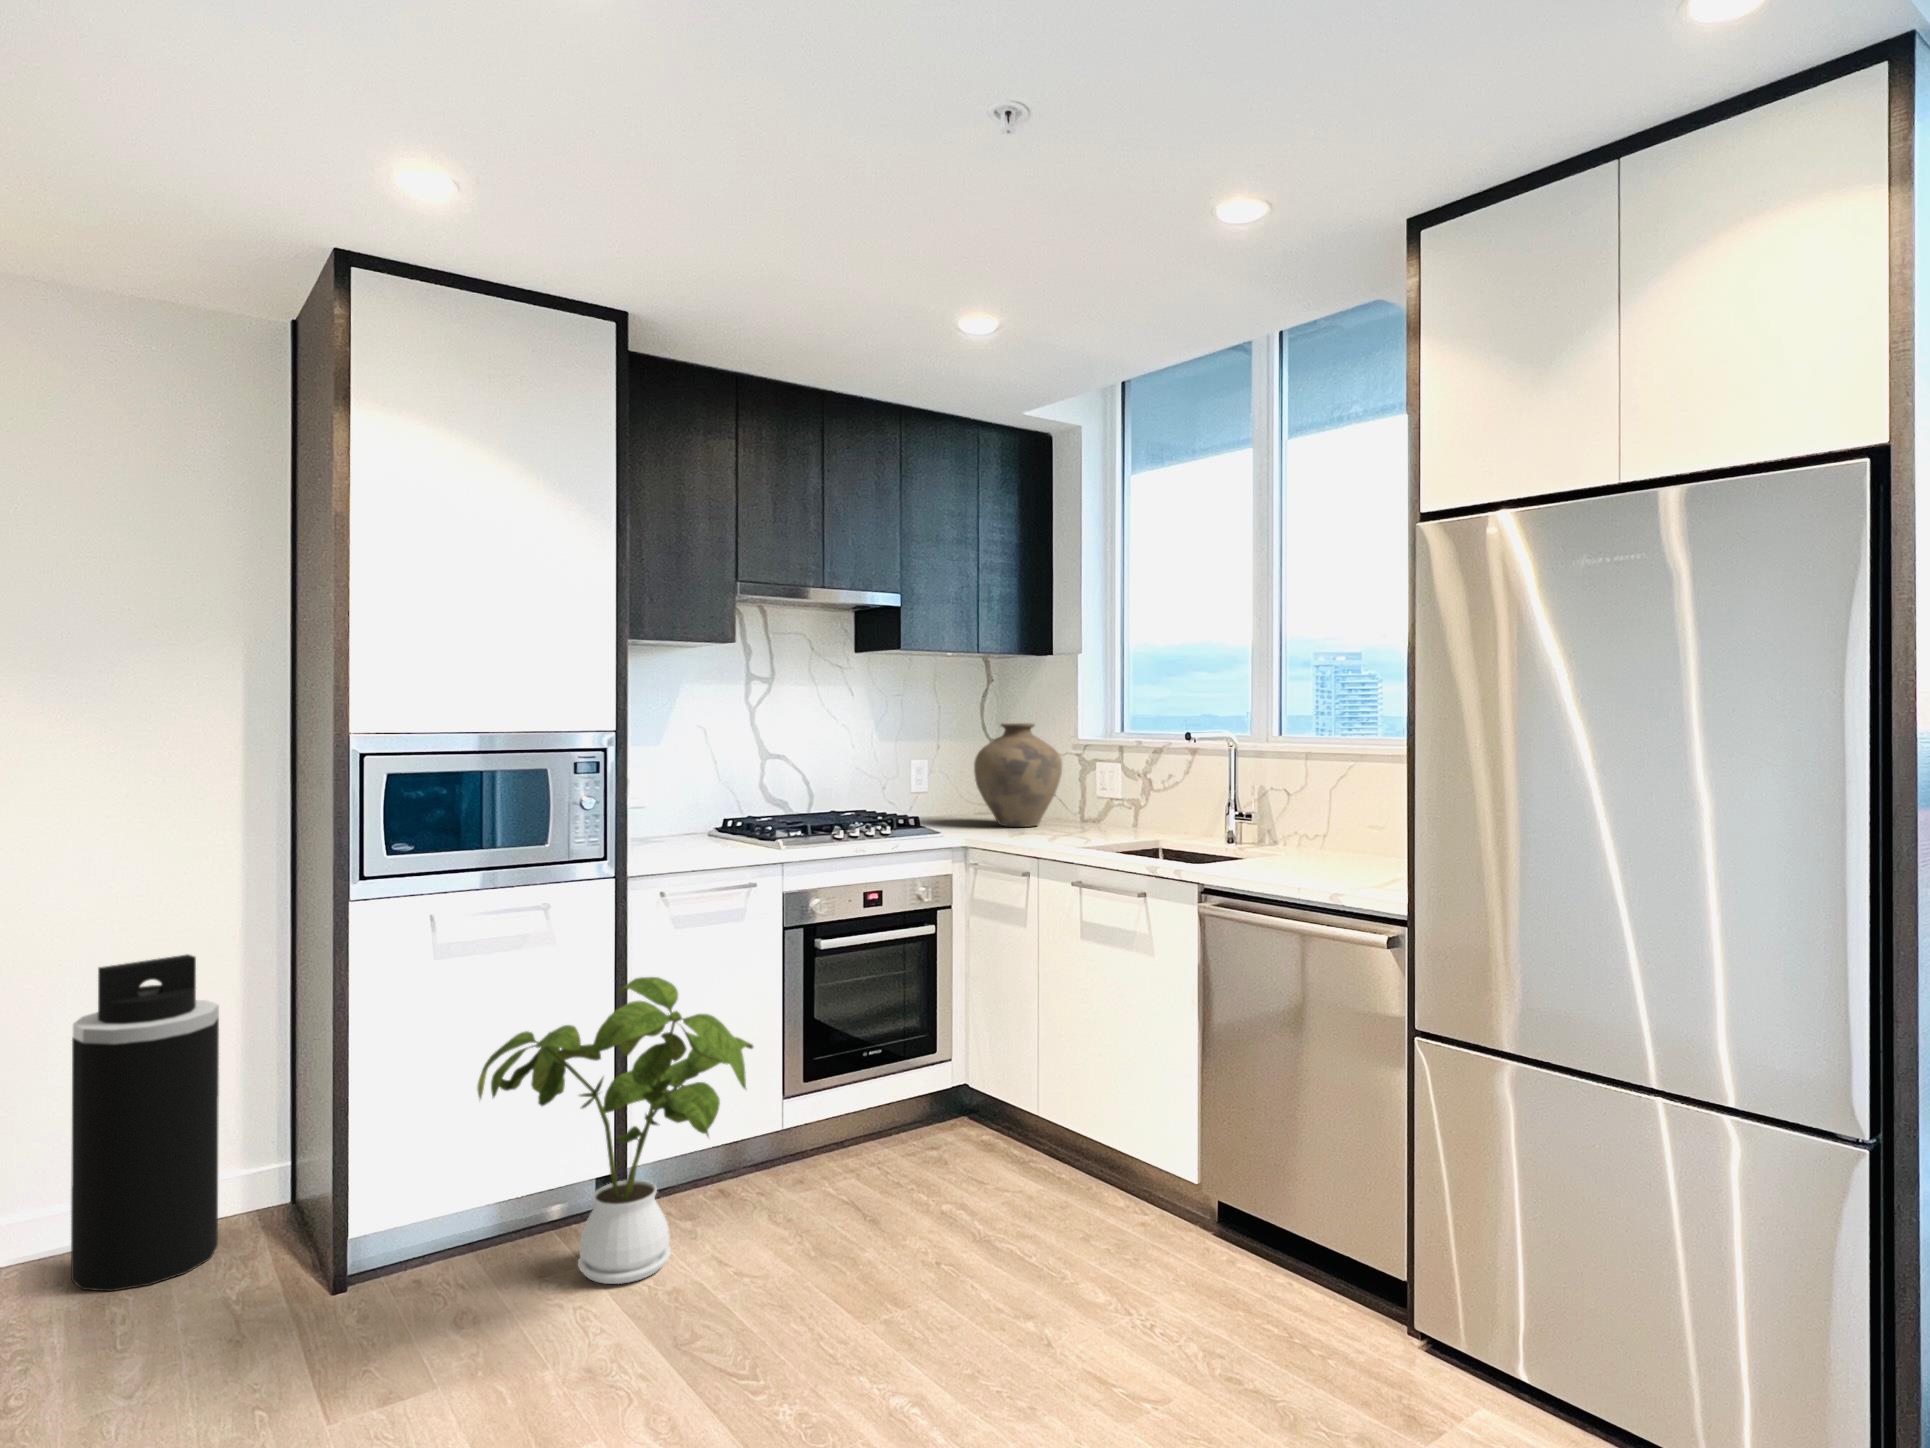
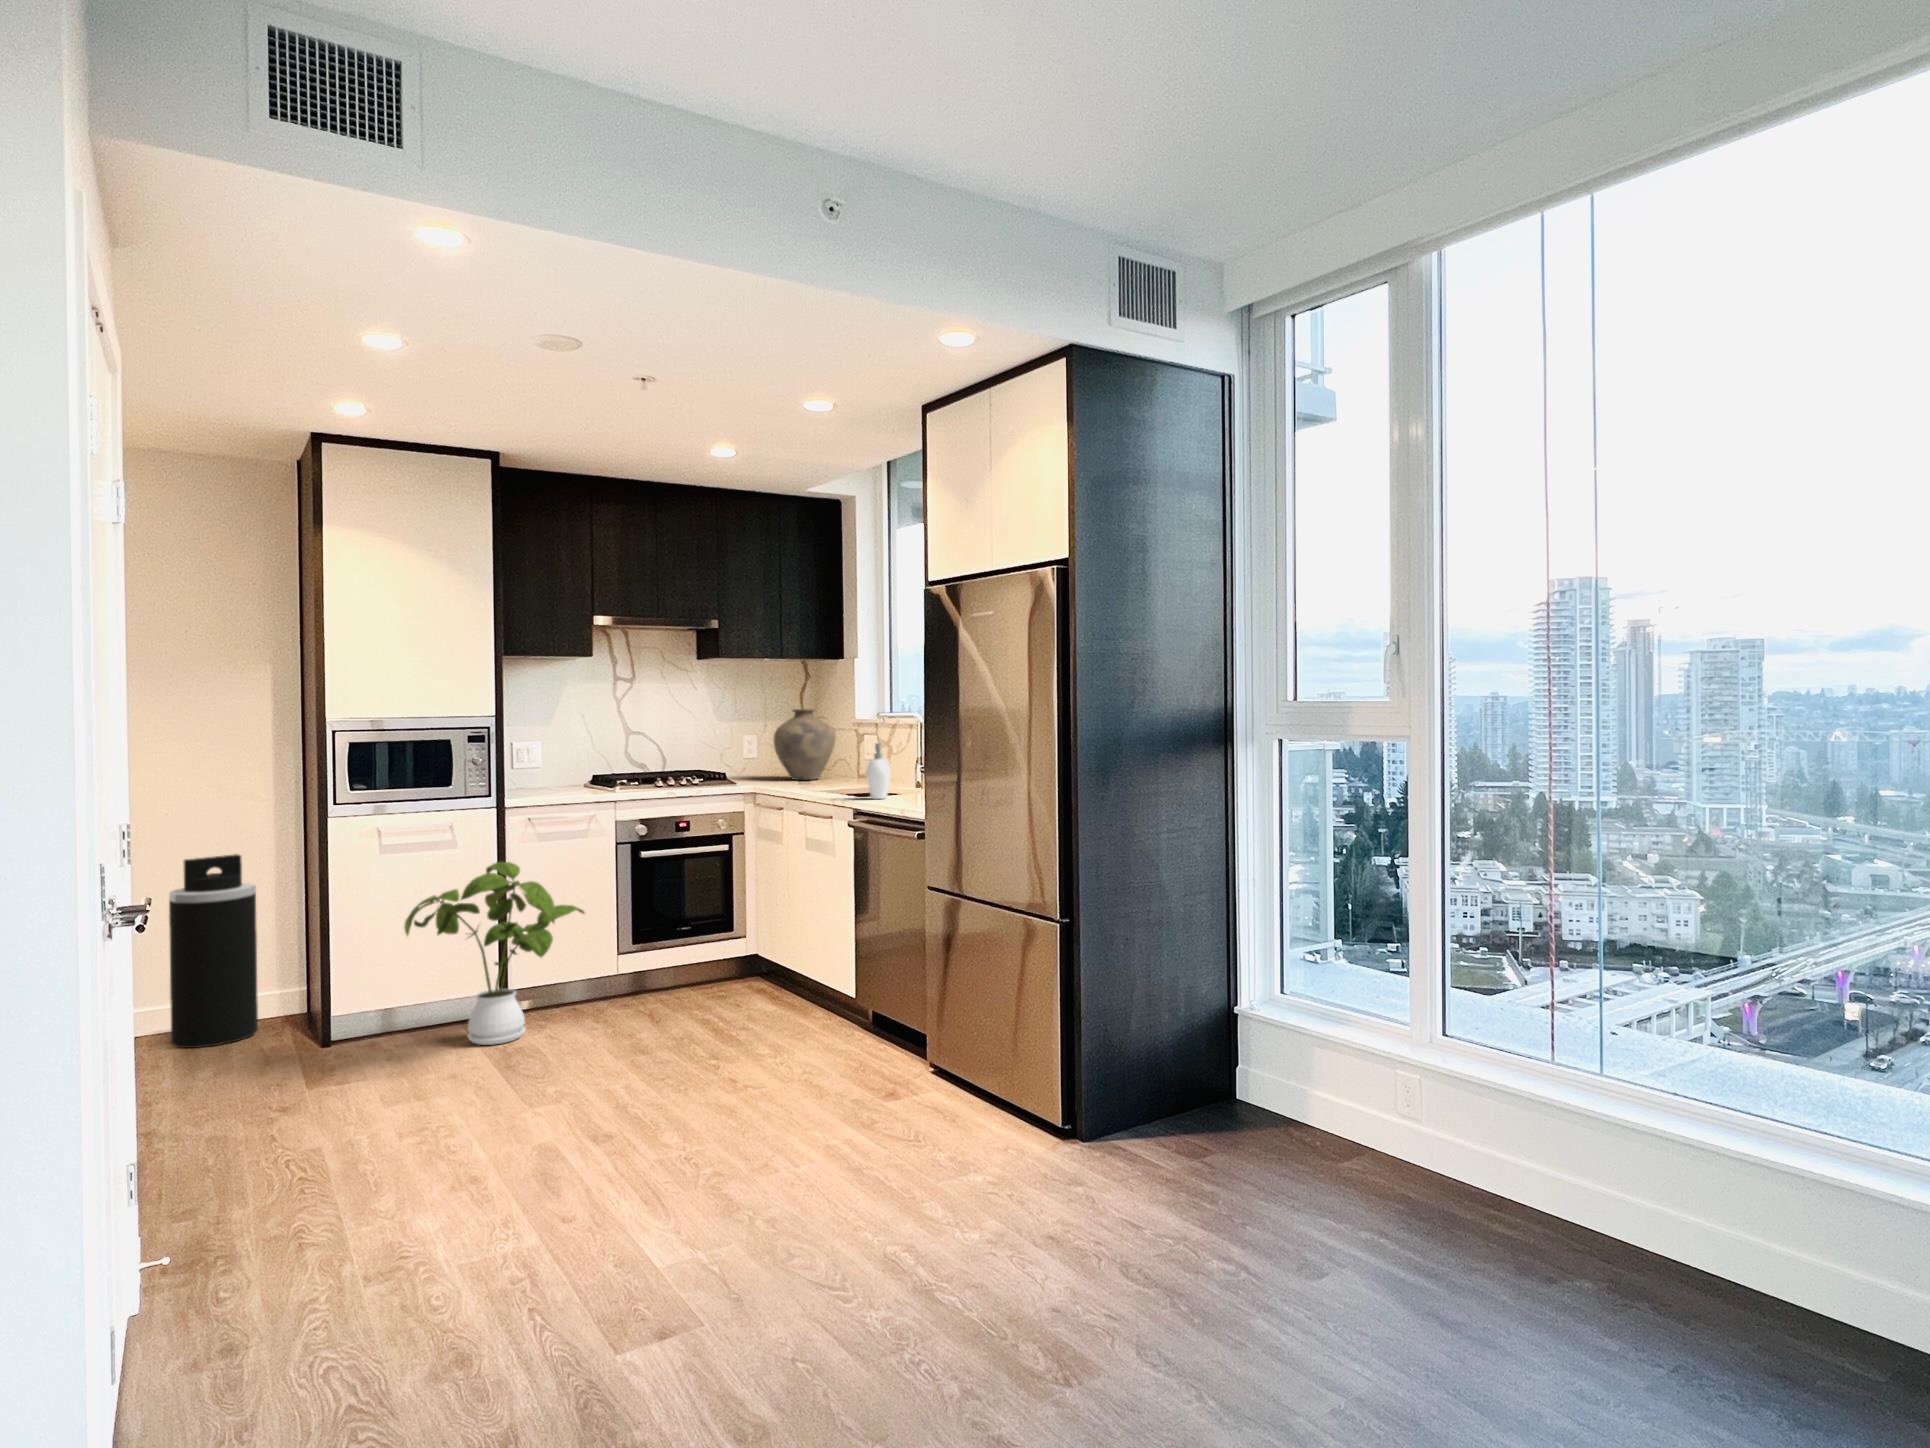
soap dispenser: none [1214,782,1266,872] -> present [866,743,891,799]

